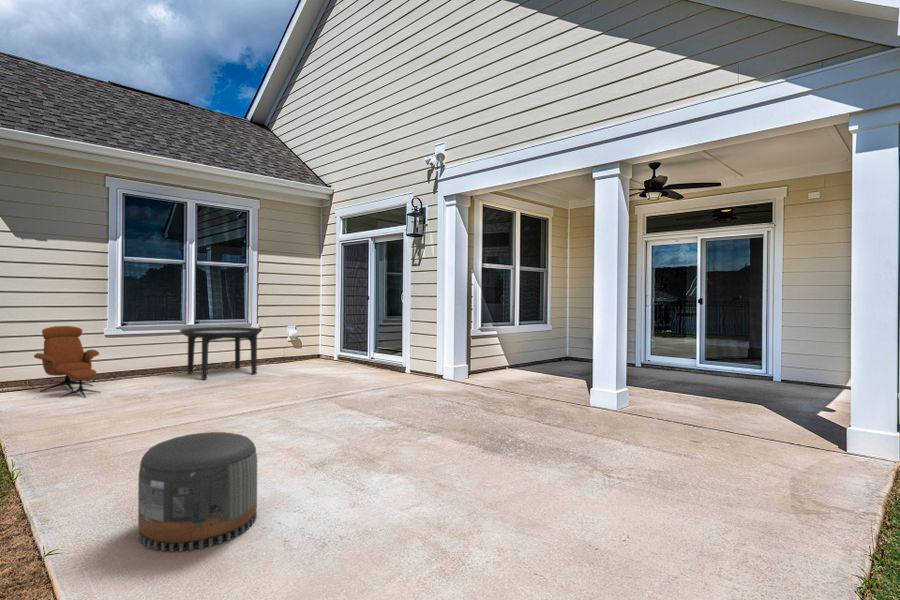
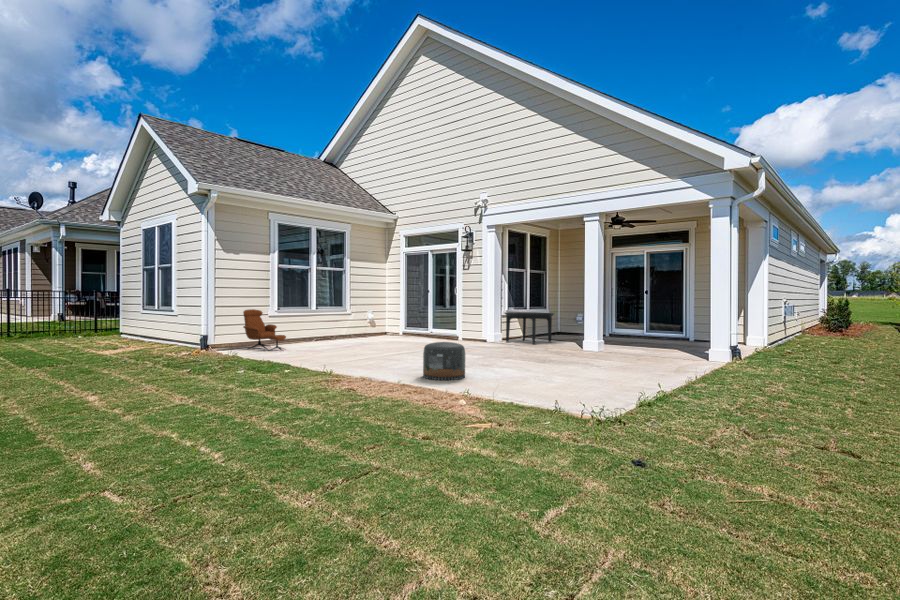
round table: present [180,327,263,380] -> present [505,312,554,344]

